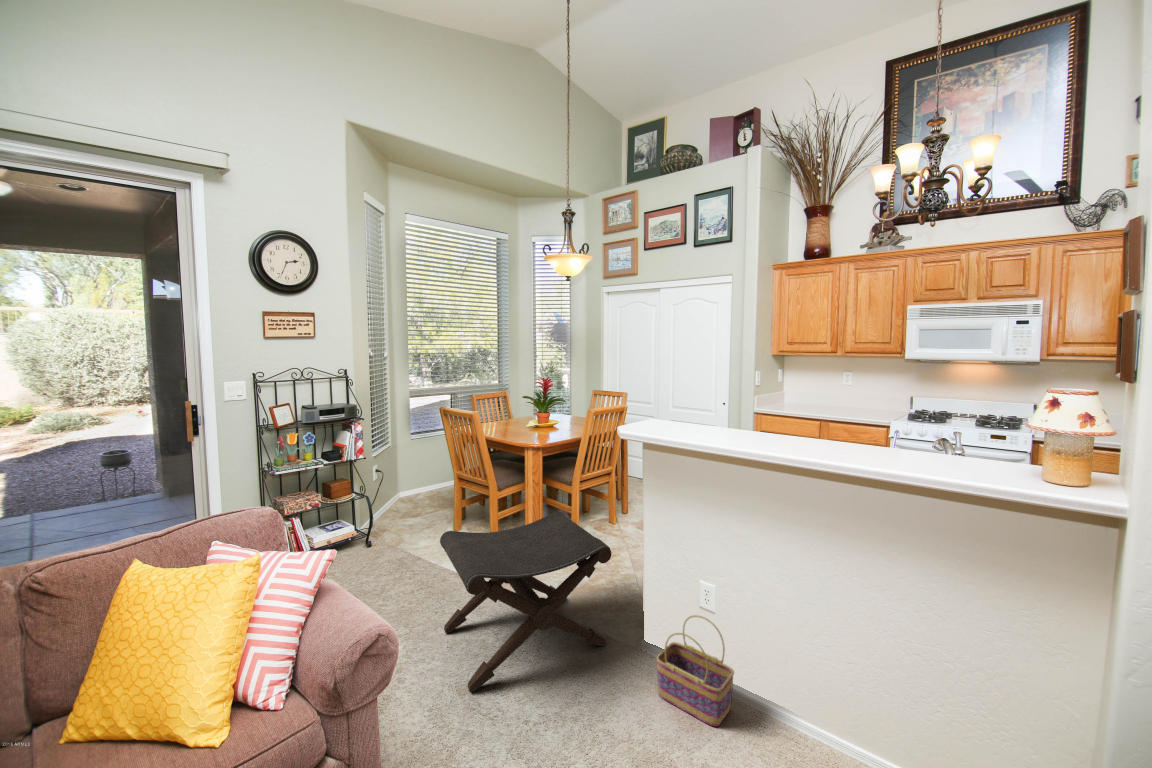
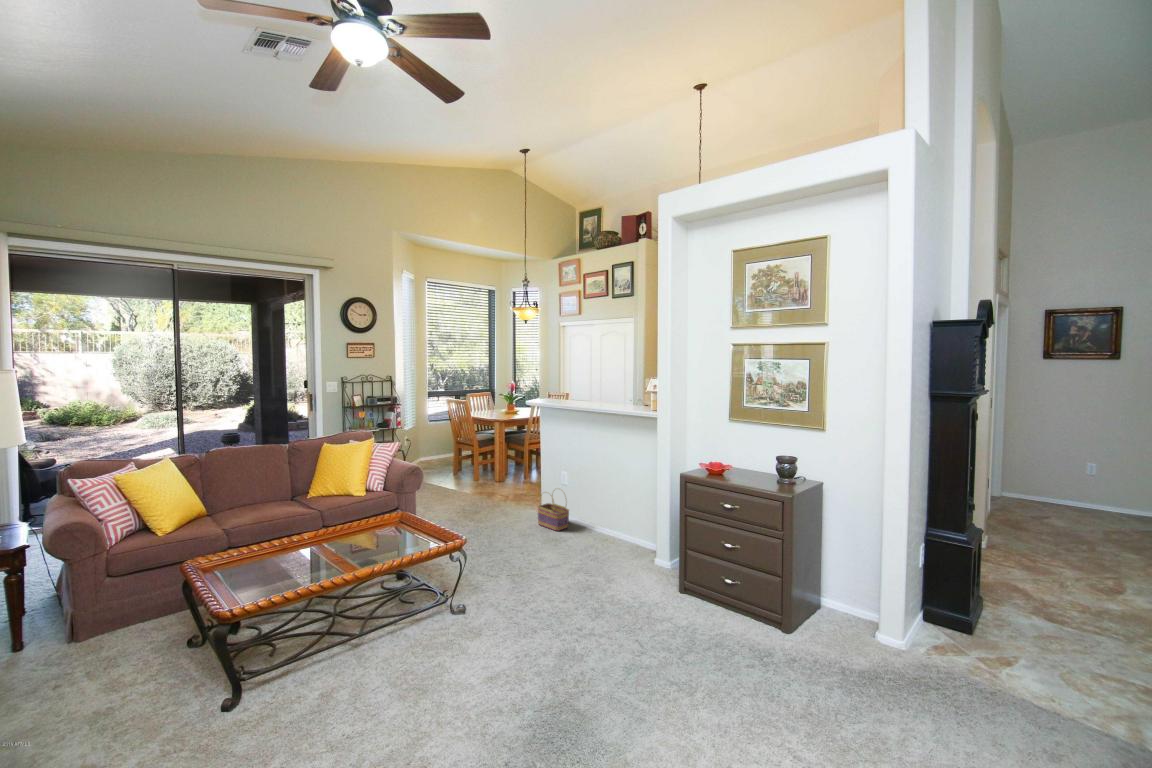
footstool: present [440,512,611,692] -> none [441,451,524,522]

